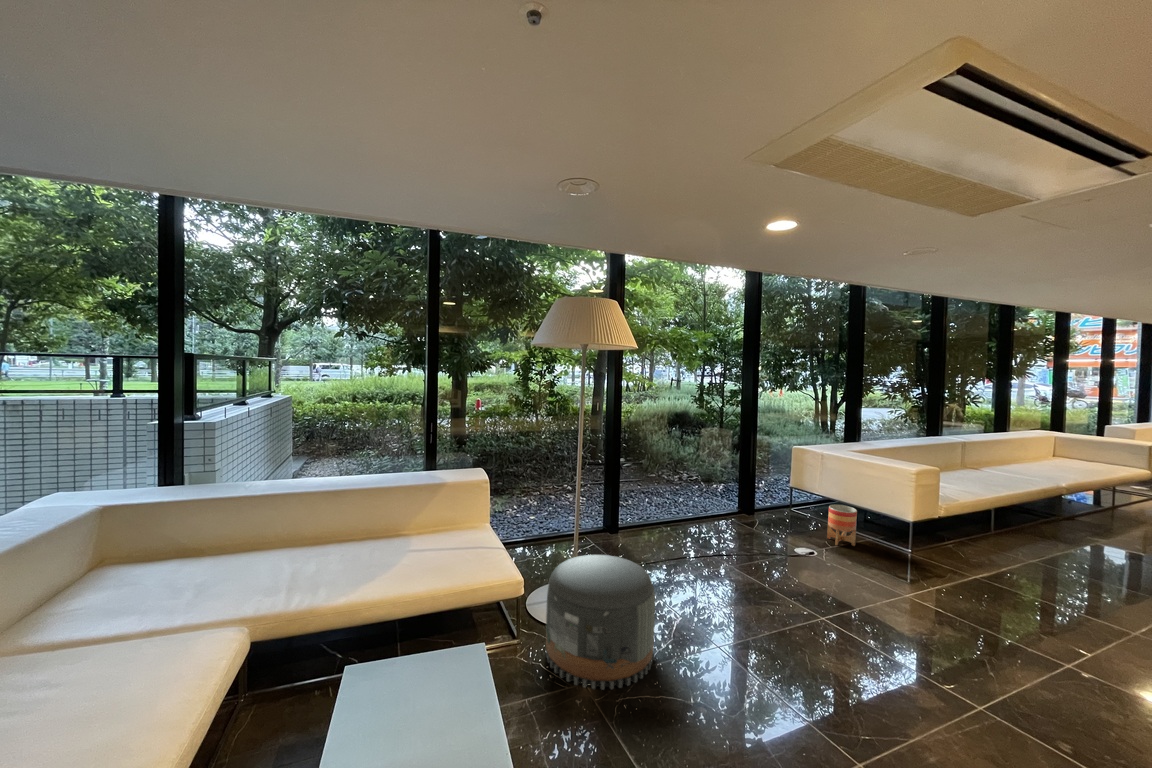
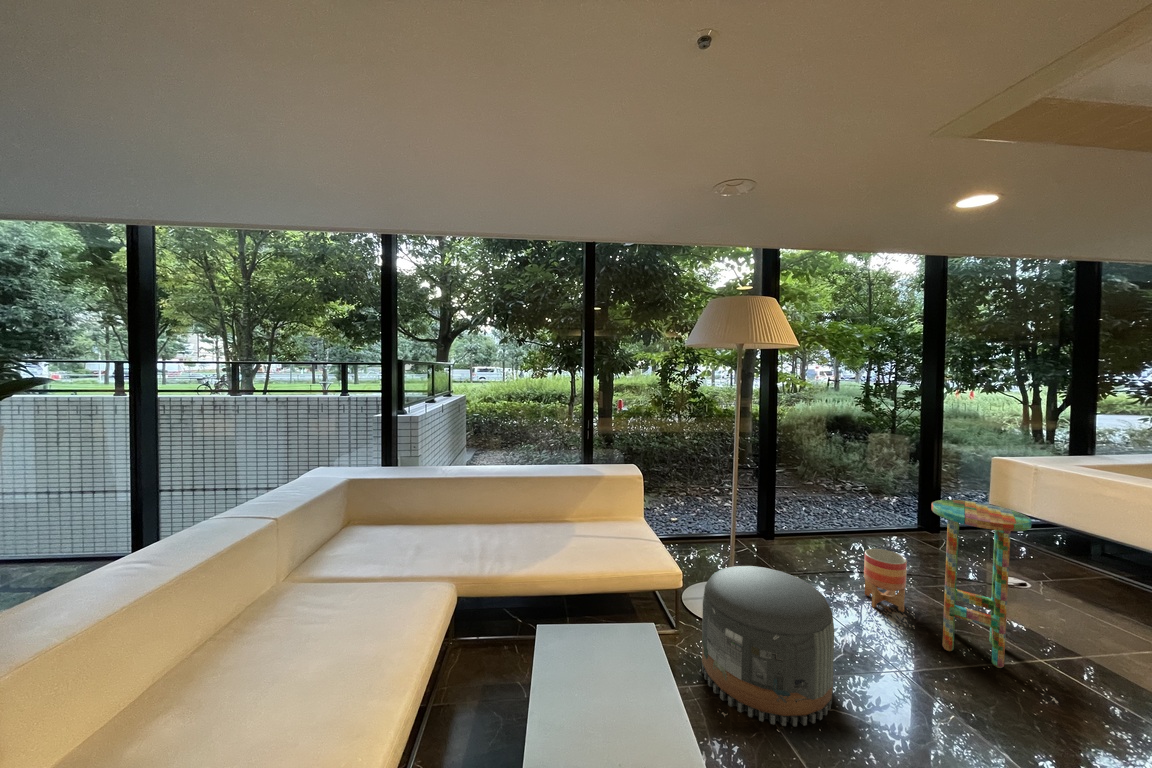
side table: none [736,484,800,615] -> present [931,500,1032,668]
planter: present [827,505,857,546] -> present [864,549,907,612]

